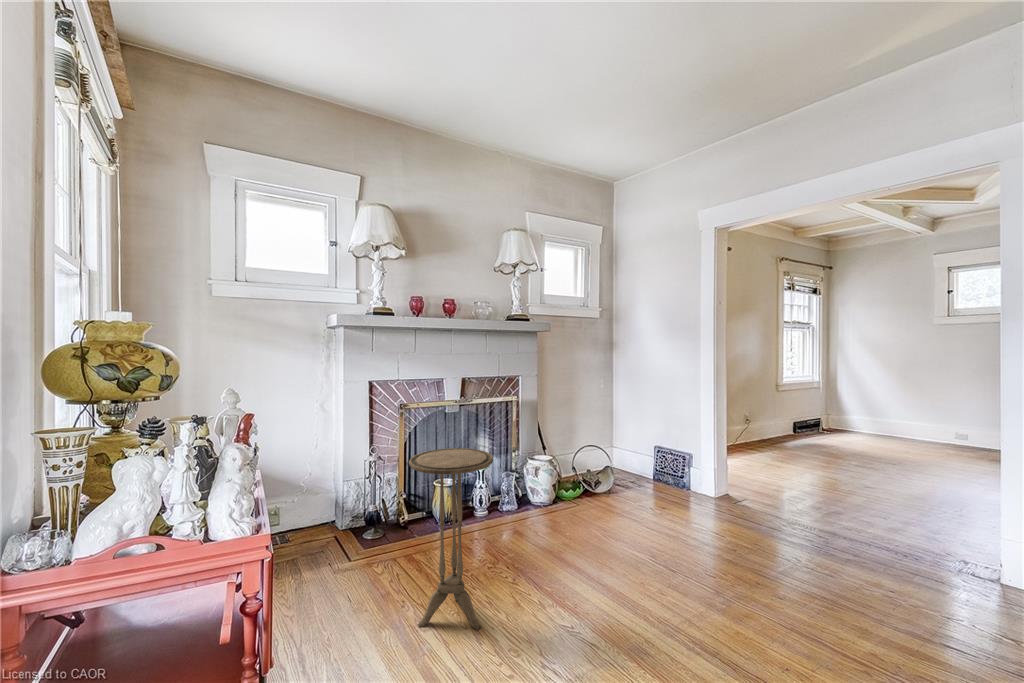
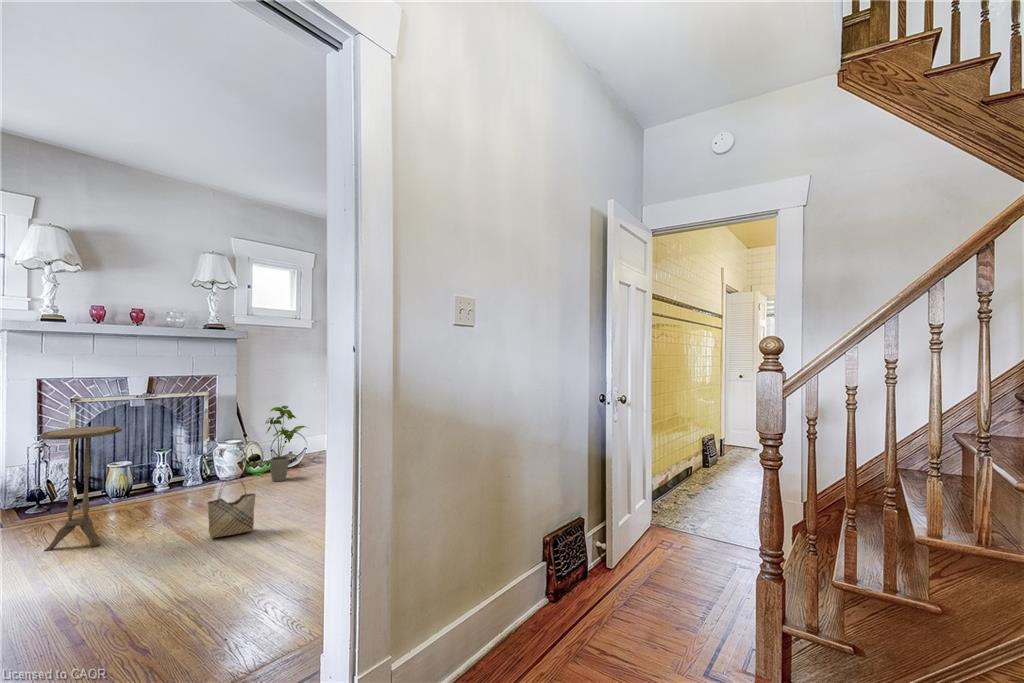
house plant: none [584,417,635,516] -> present [266,406,306,482]
woven basket: none [620,538,683,646] -> present [208,476,256,538]

